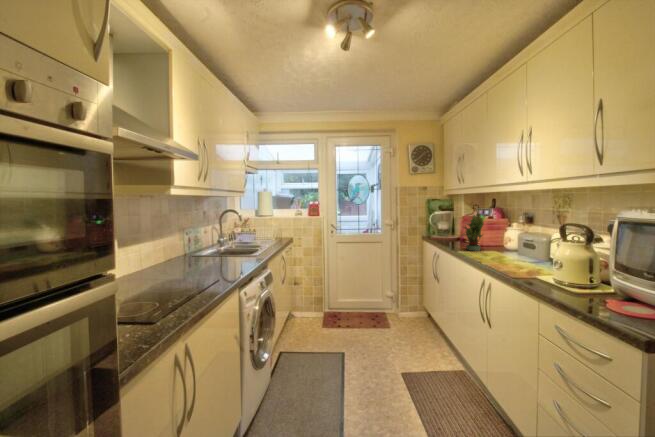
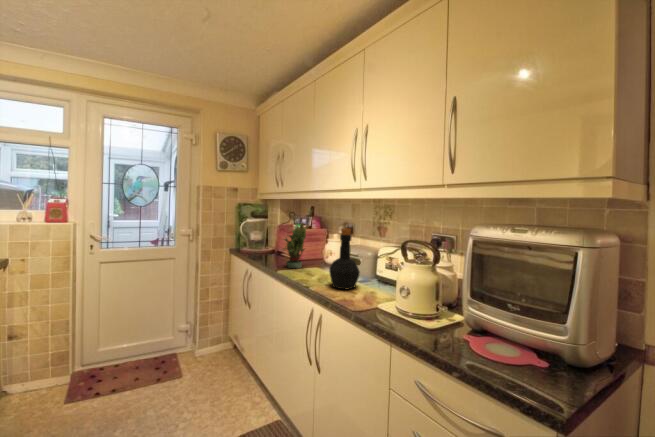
bottle: none [499,215,529,266] -> present [329,228,360,289]

